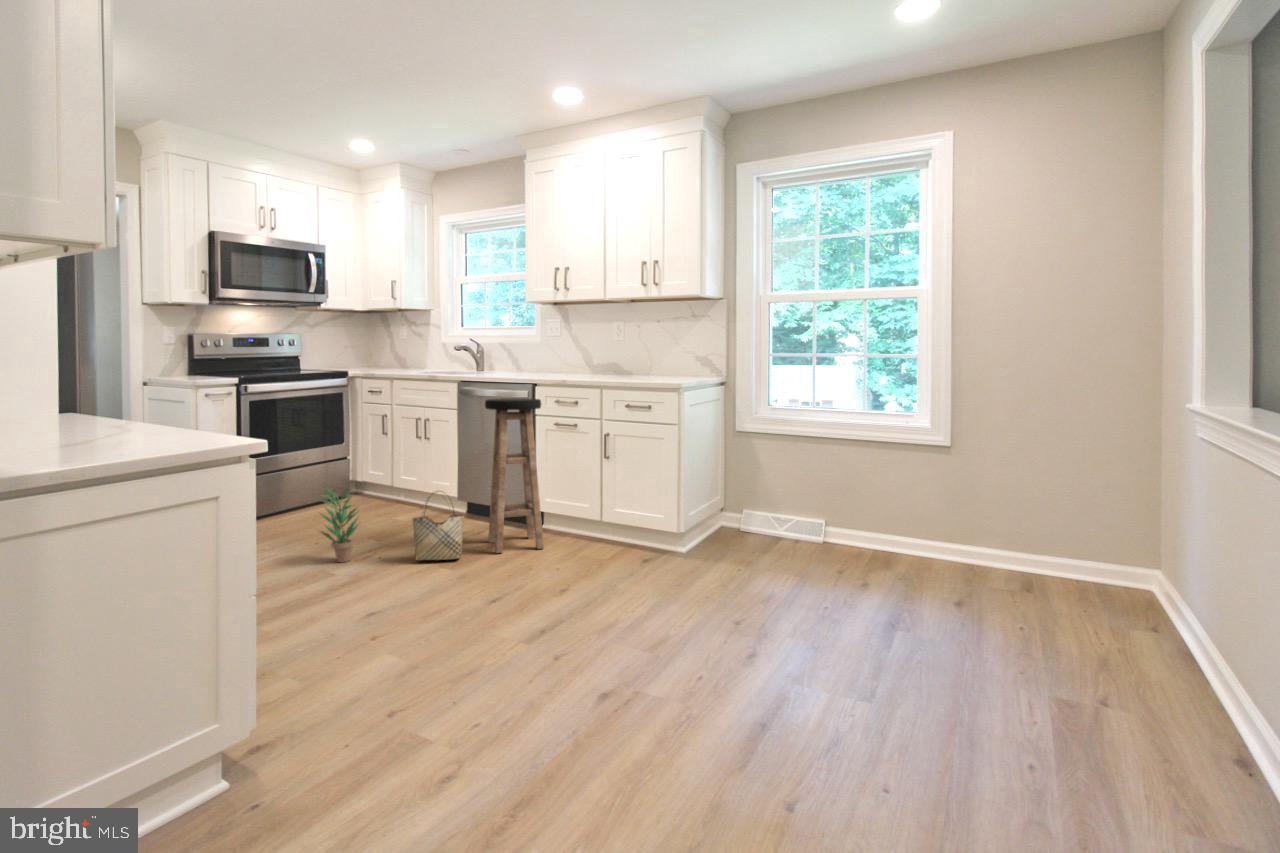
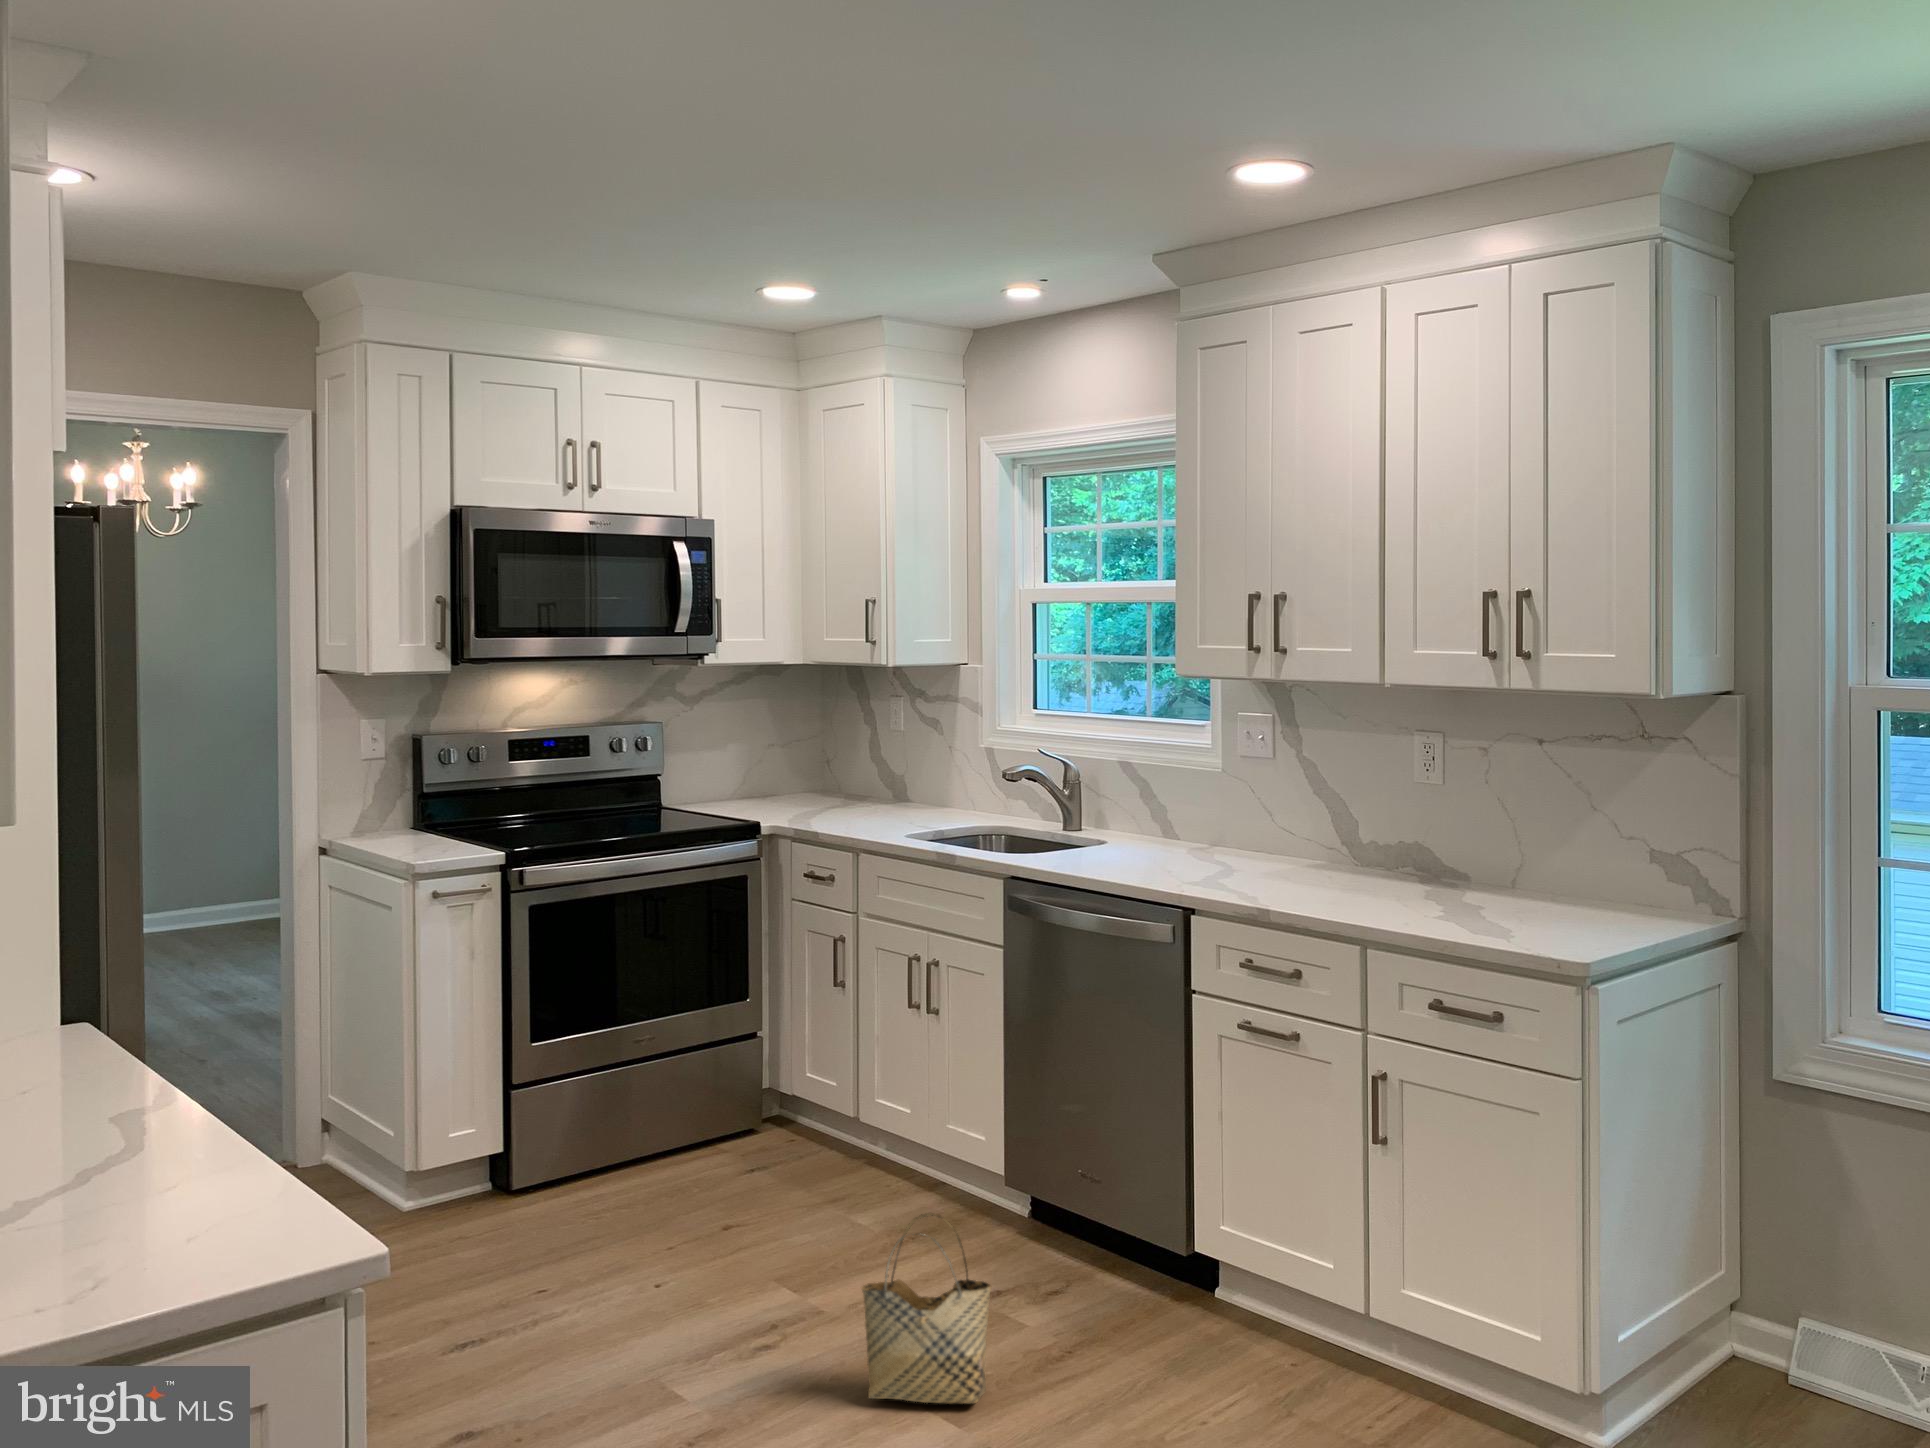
bar stool: present [485,399,544,553] -> none [1049,959,1203,1391]
potted plant: present [320,489,358,562] -> none [640,1189,748,1381]

